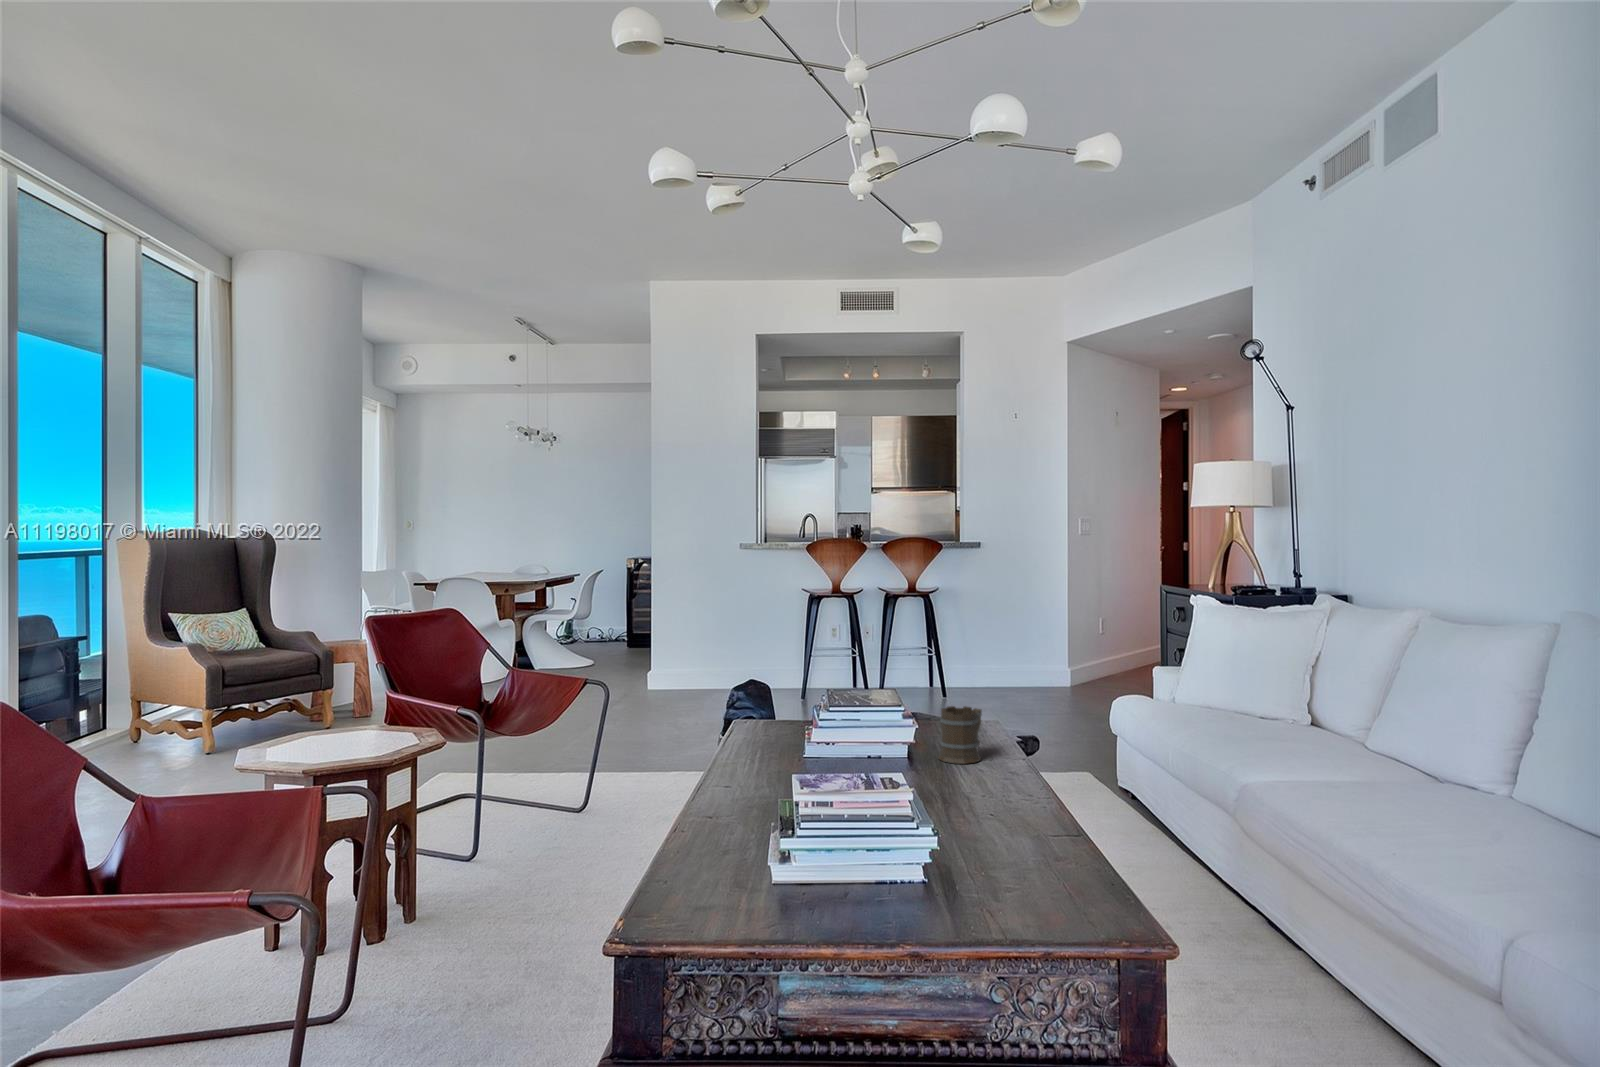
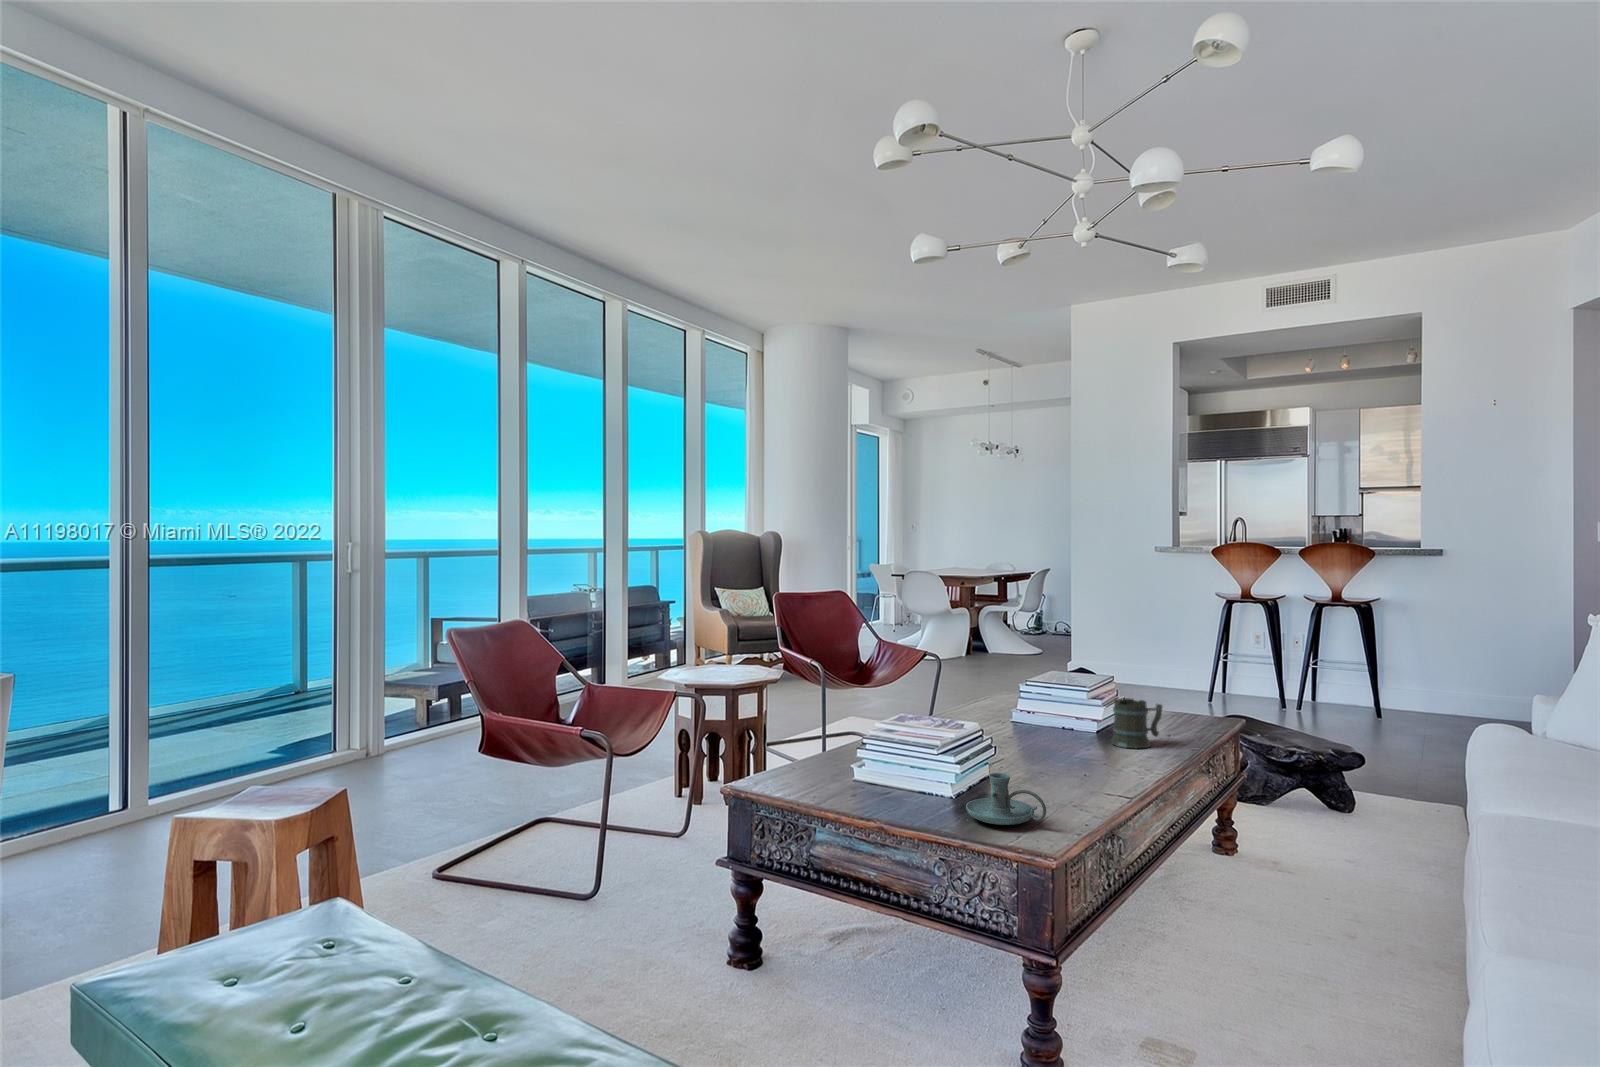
candle holder: none [979,830,1093,904] -> present [966,773,1046,825]

